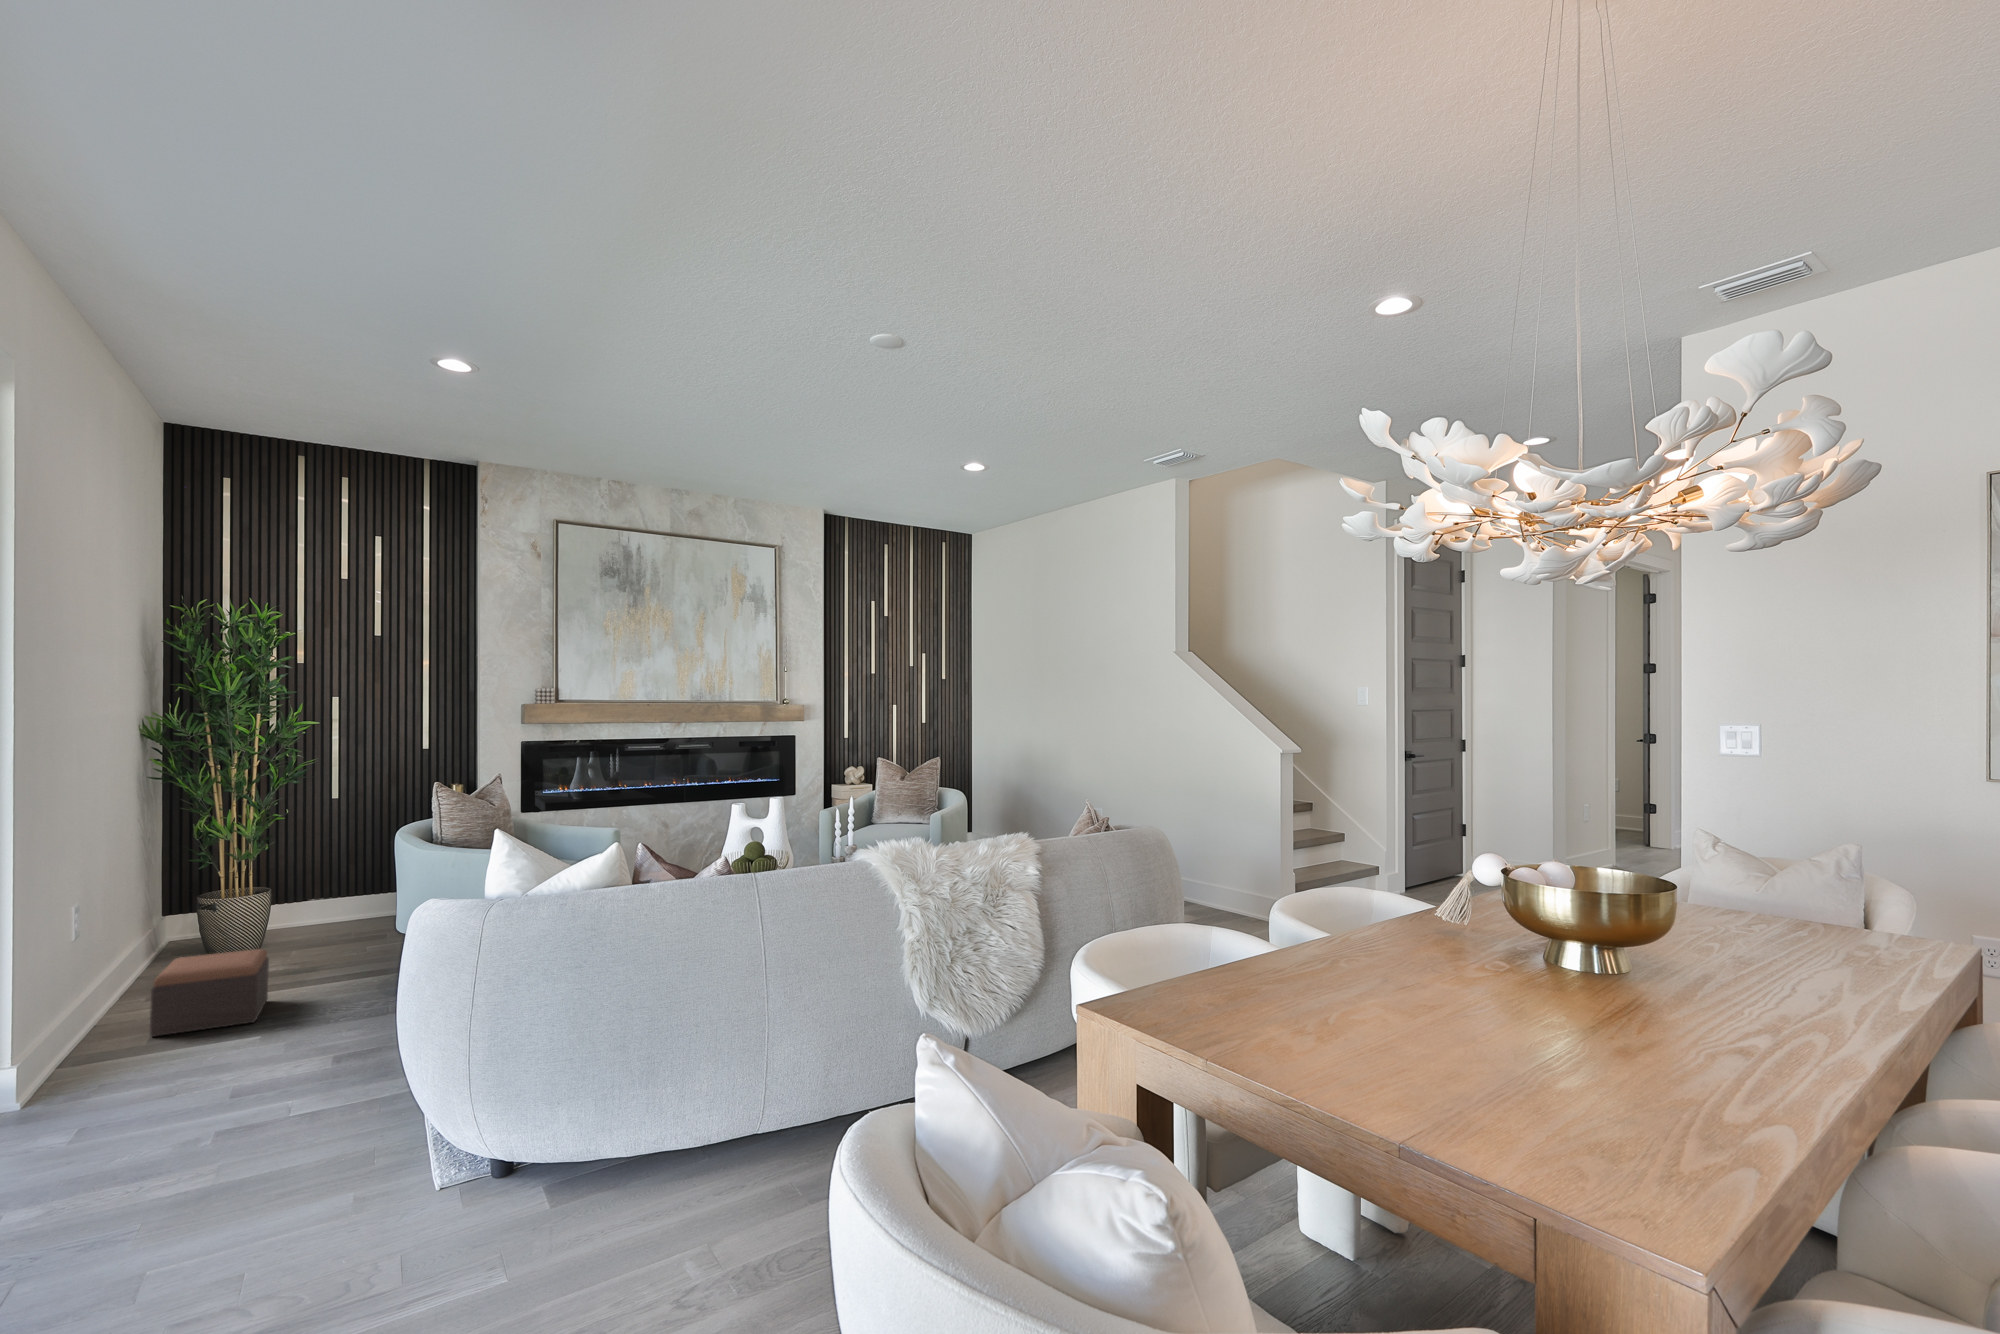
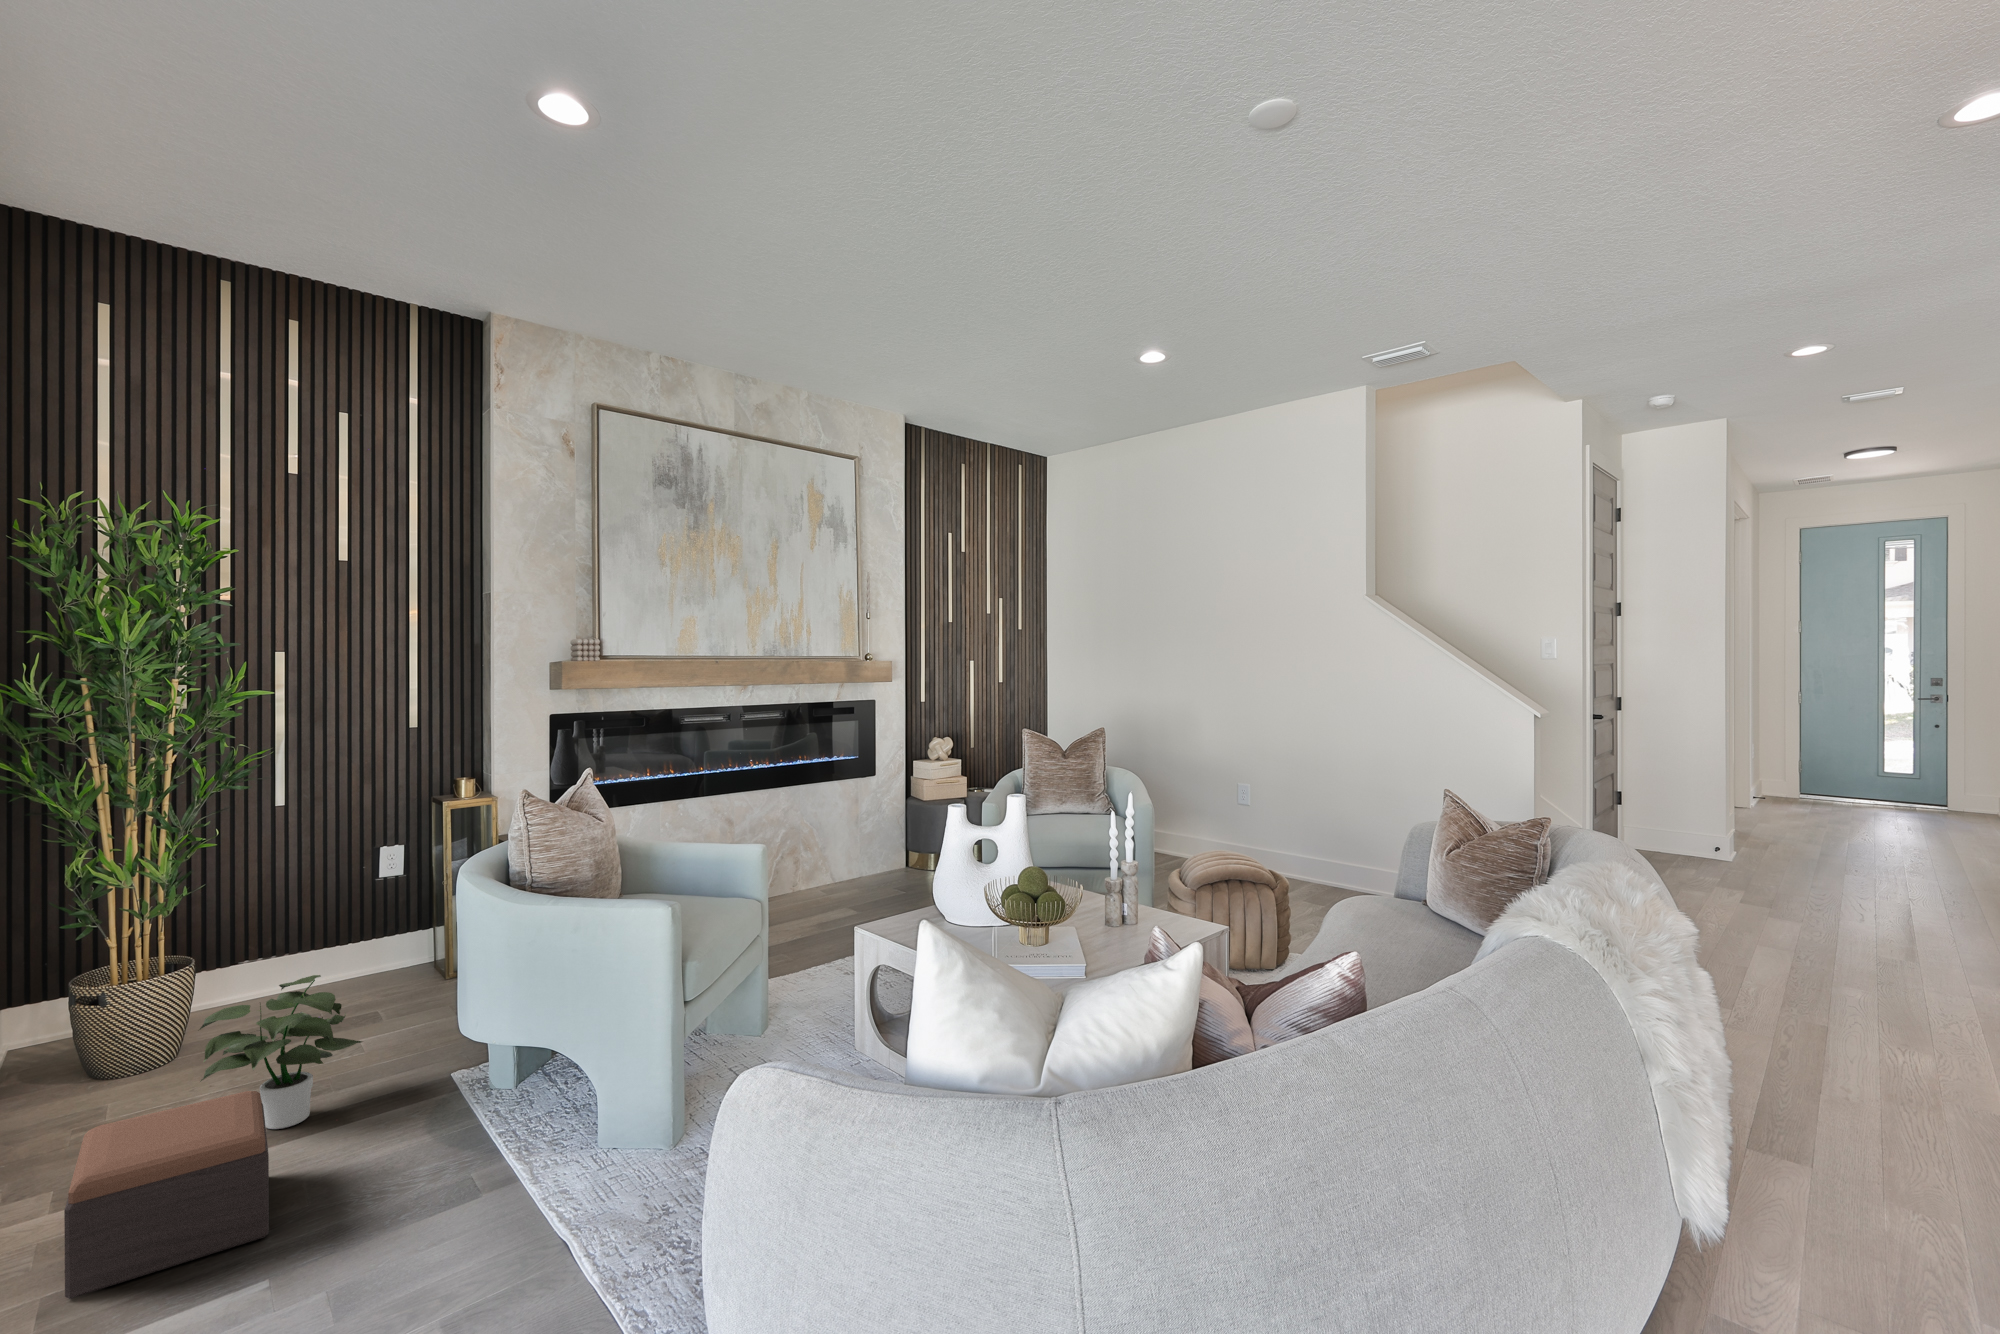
potted plant: none [245,895,344,983] -> present [199,975,363,1129]

